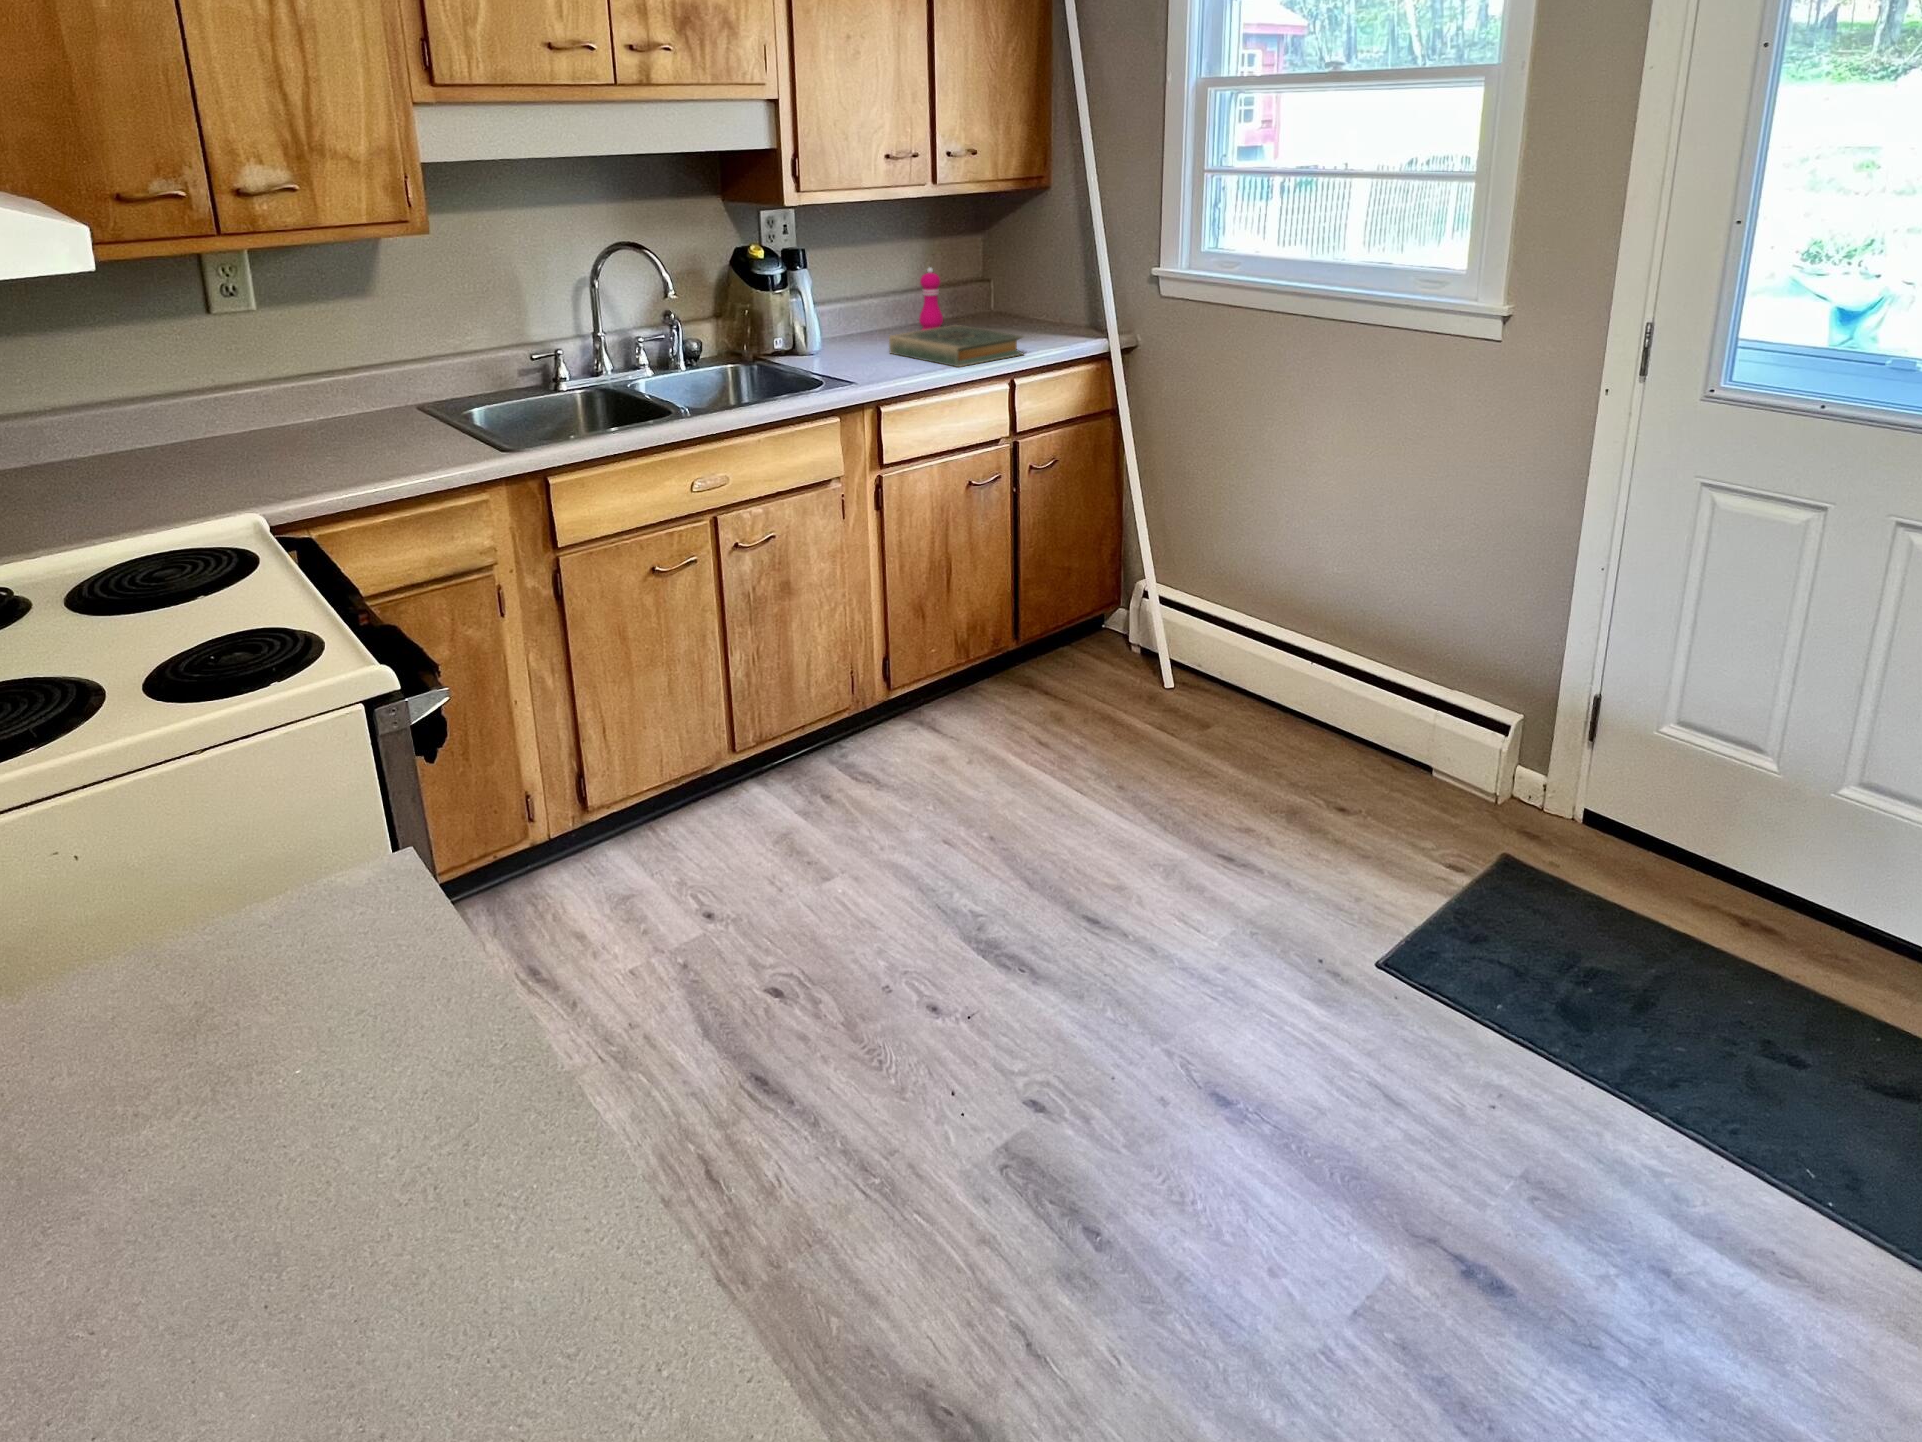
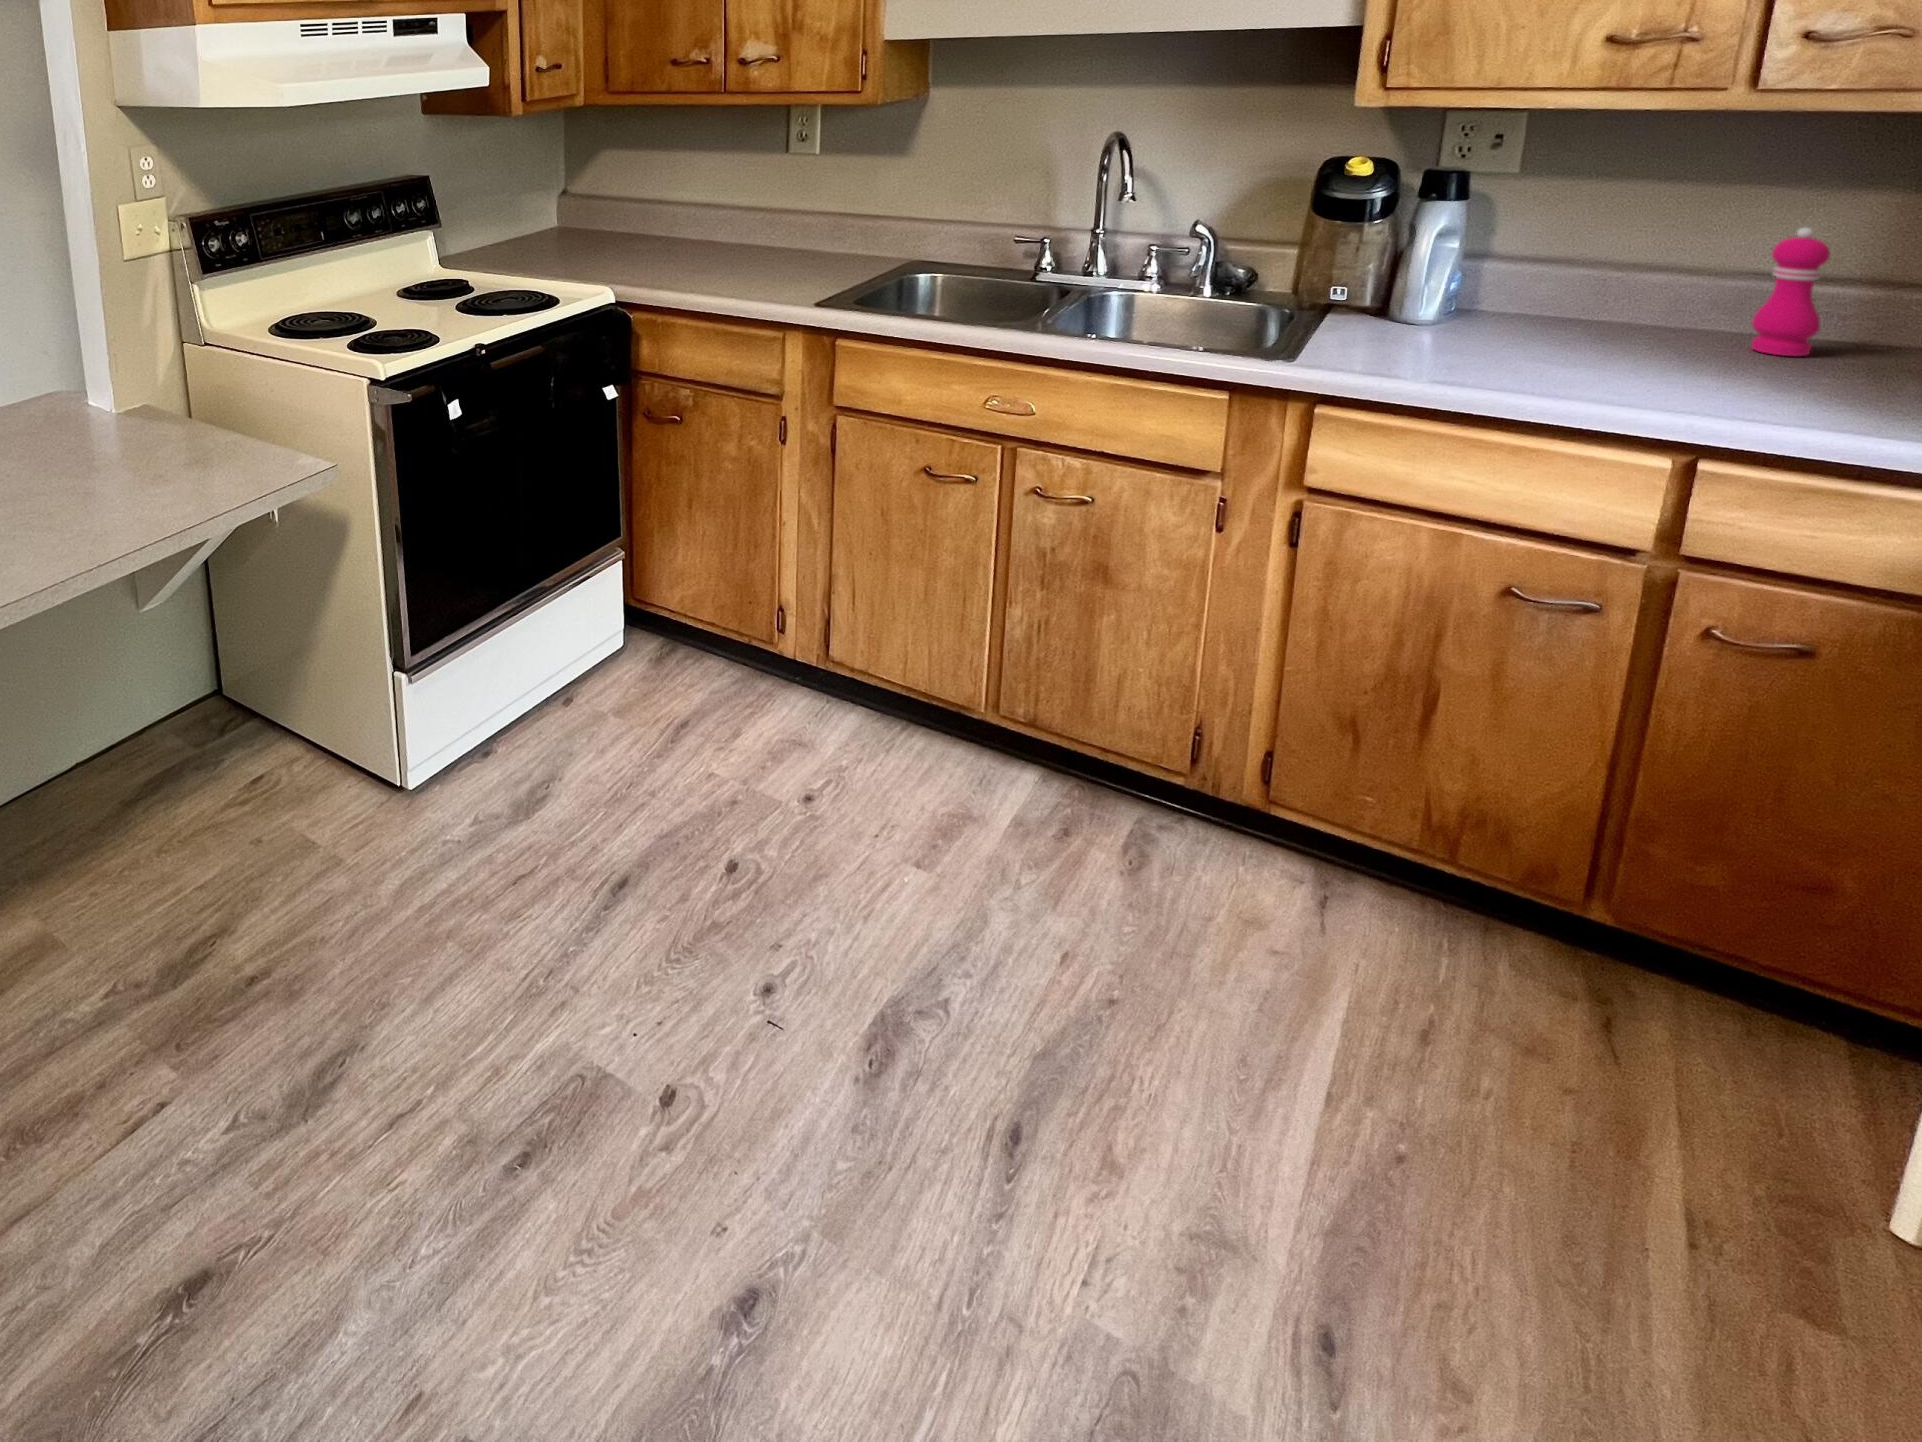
hardback book: present [889,325,1023,367] -> none [1544,319,1802,417]

